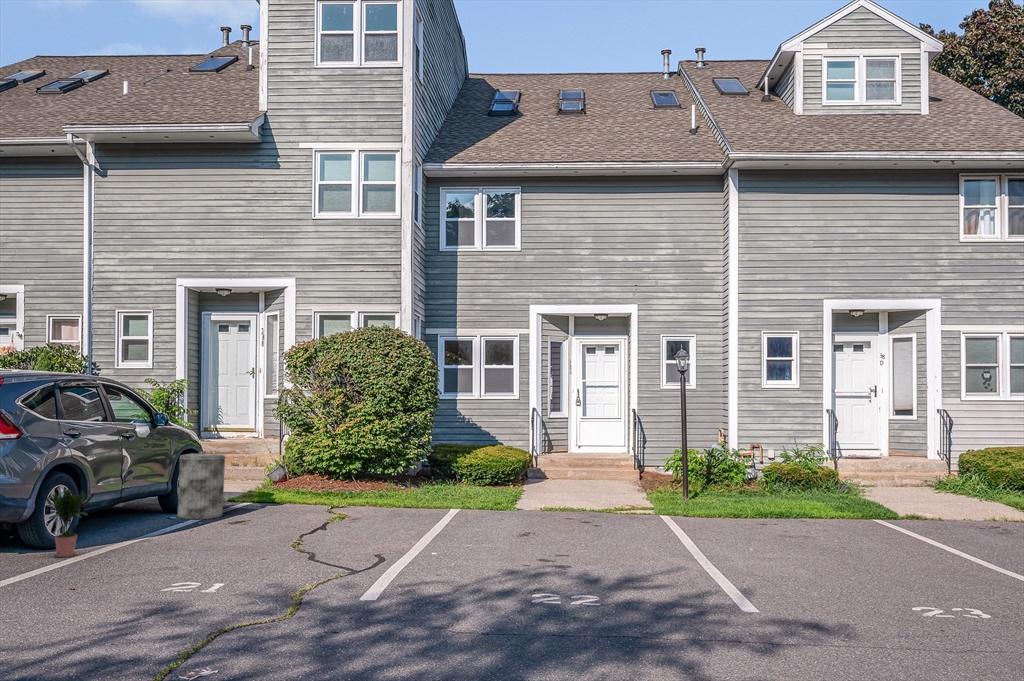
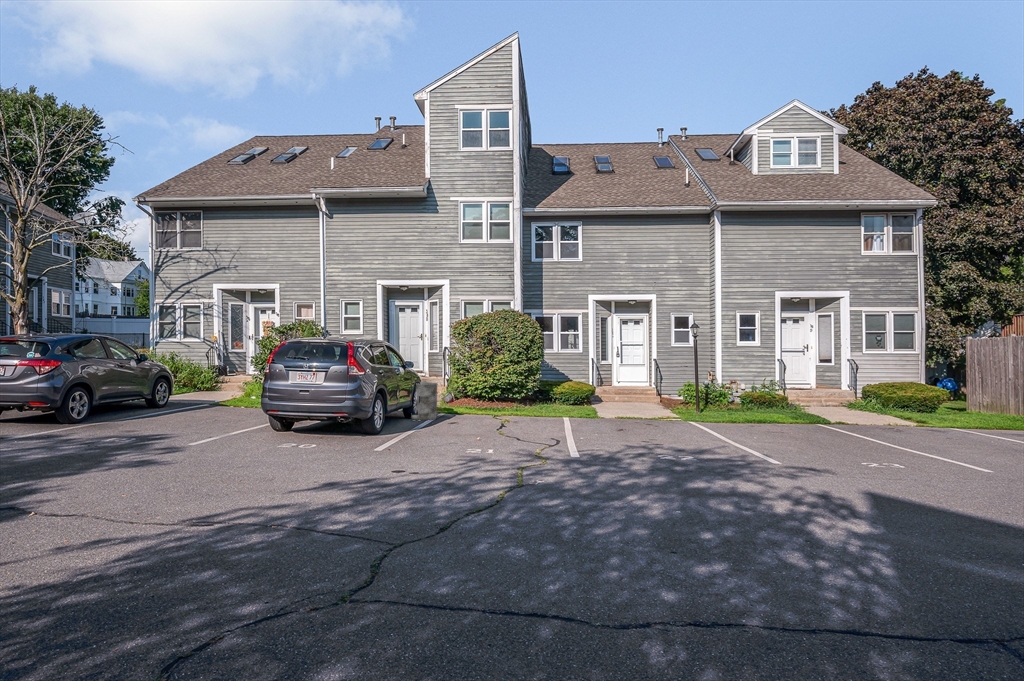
potted plant: present [44,489,95,557] -> none [360,396,391,435]

